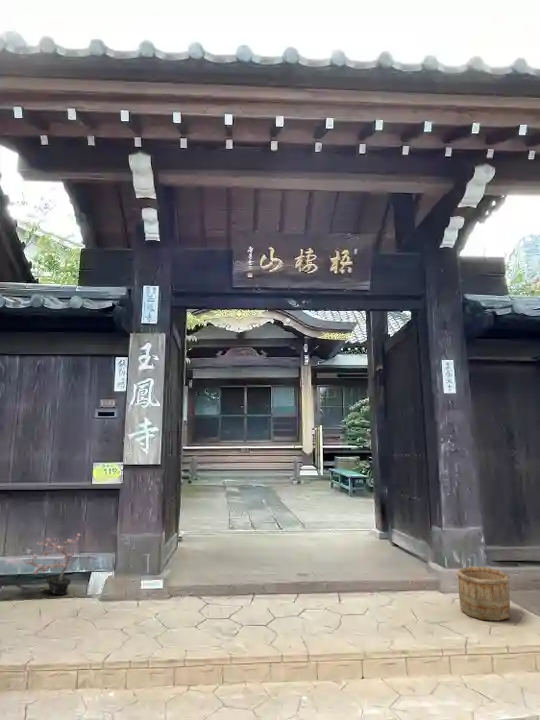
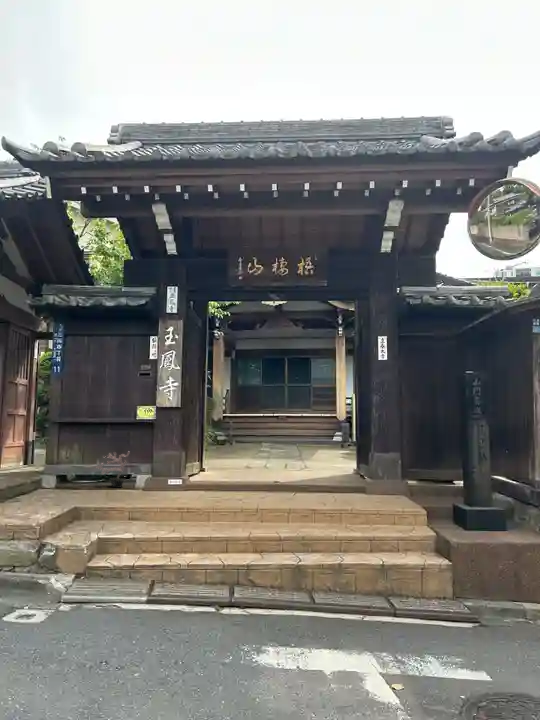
wooden bucket: present [457,567,510,621] -> none [365,476,398,505]

